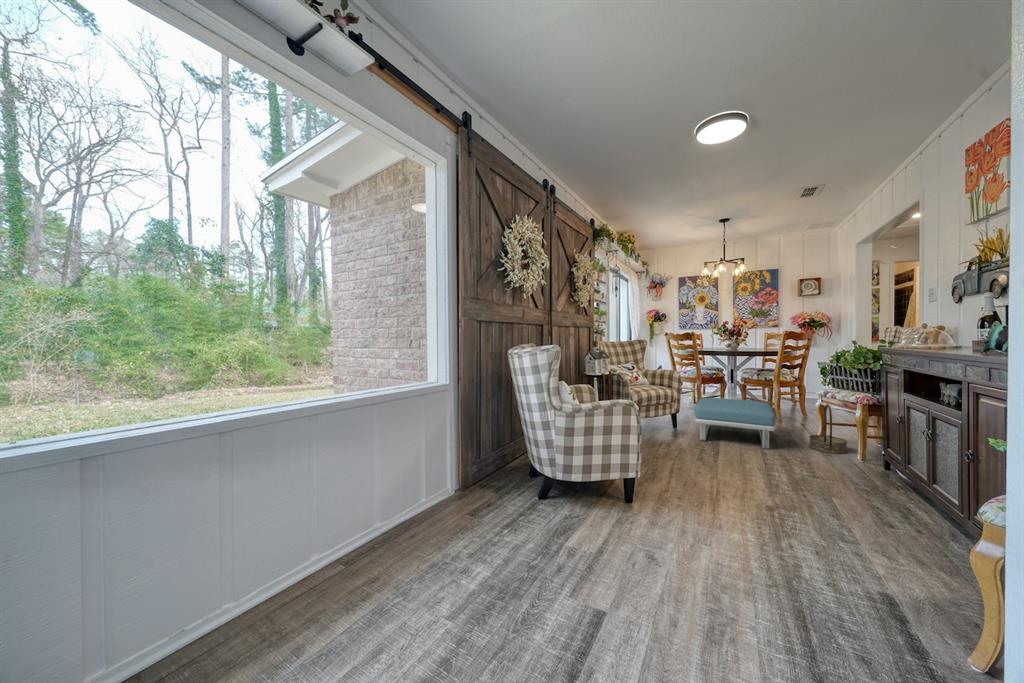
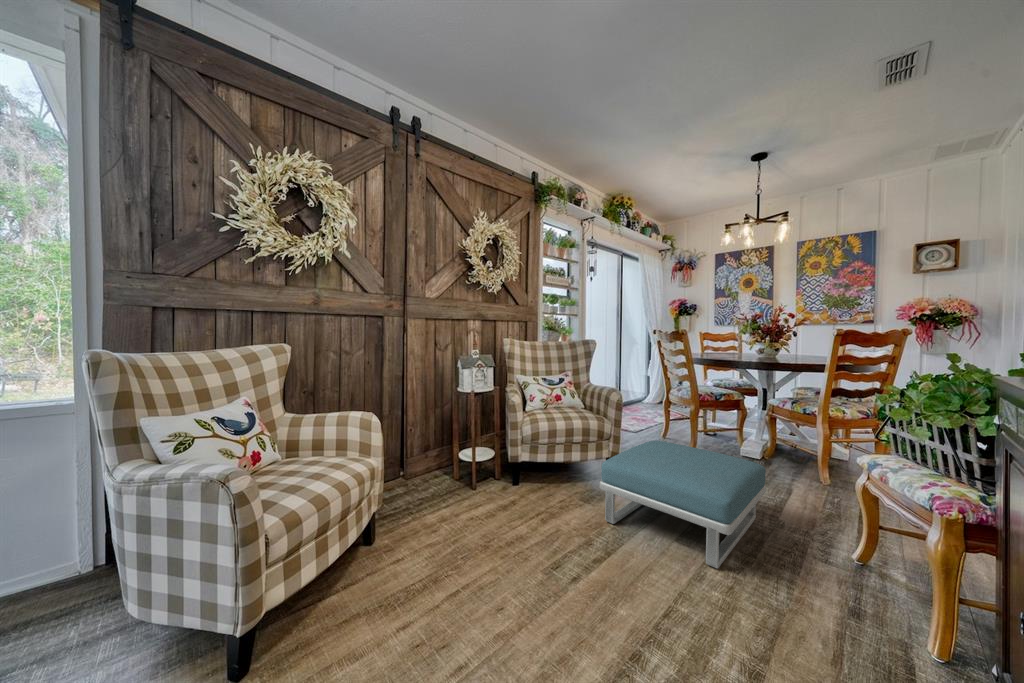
basket: present [809,404,847,454] -> none [822,492,913,618]

